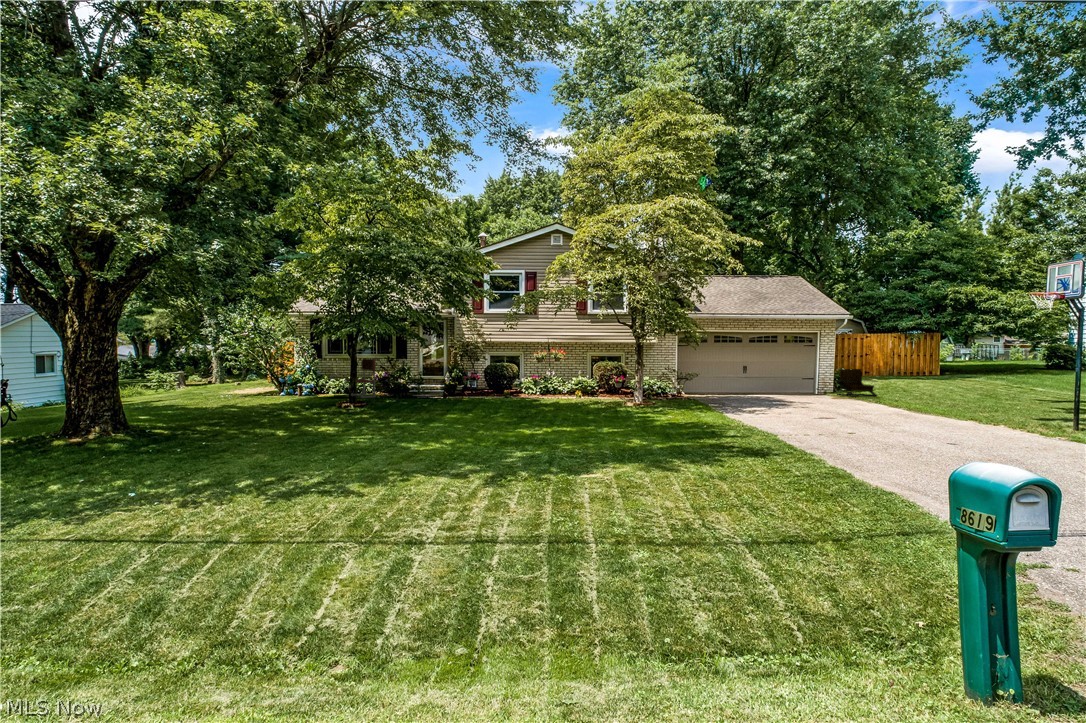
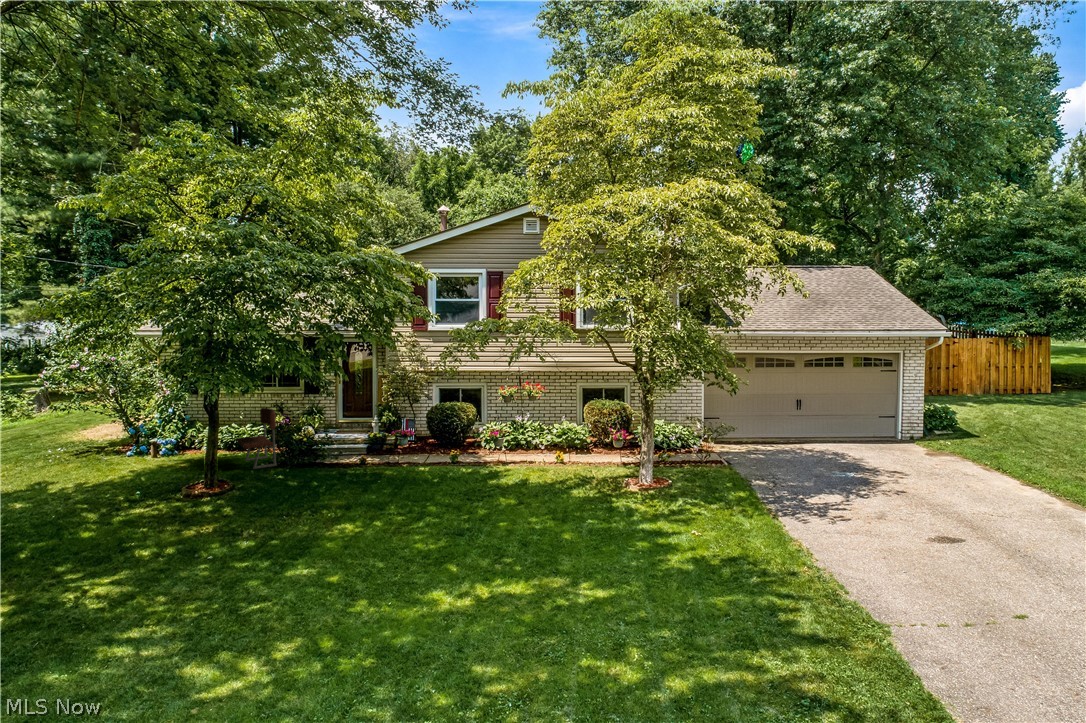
lounge chair: present [835,369,877,397] -> none [920,402,983,444]

